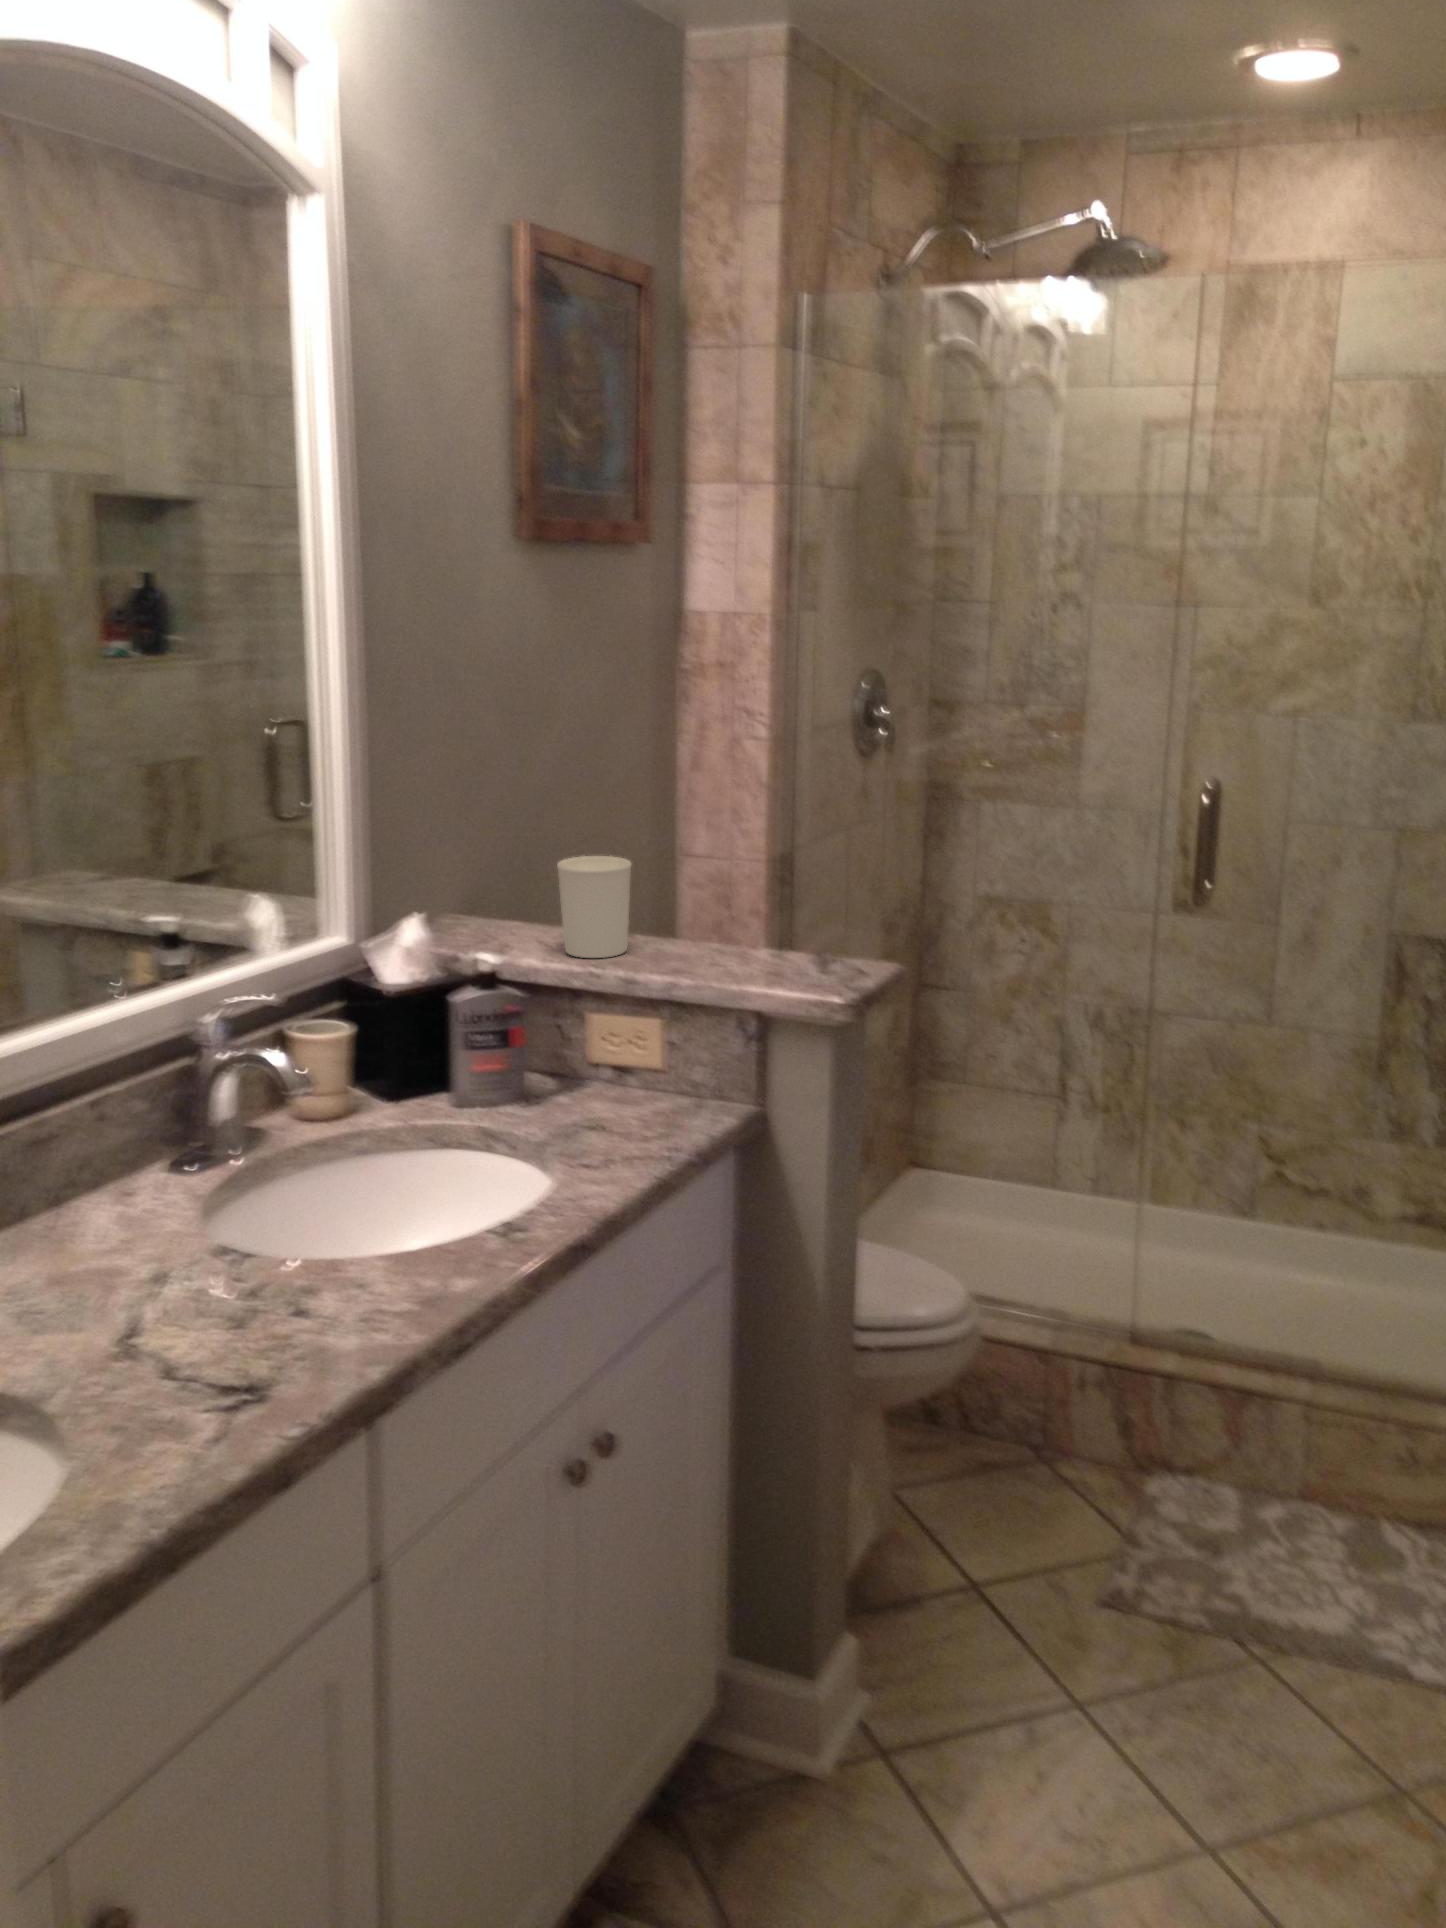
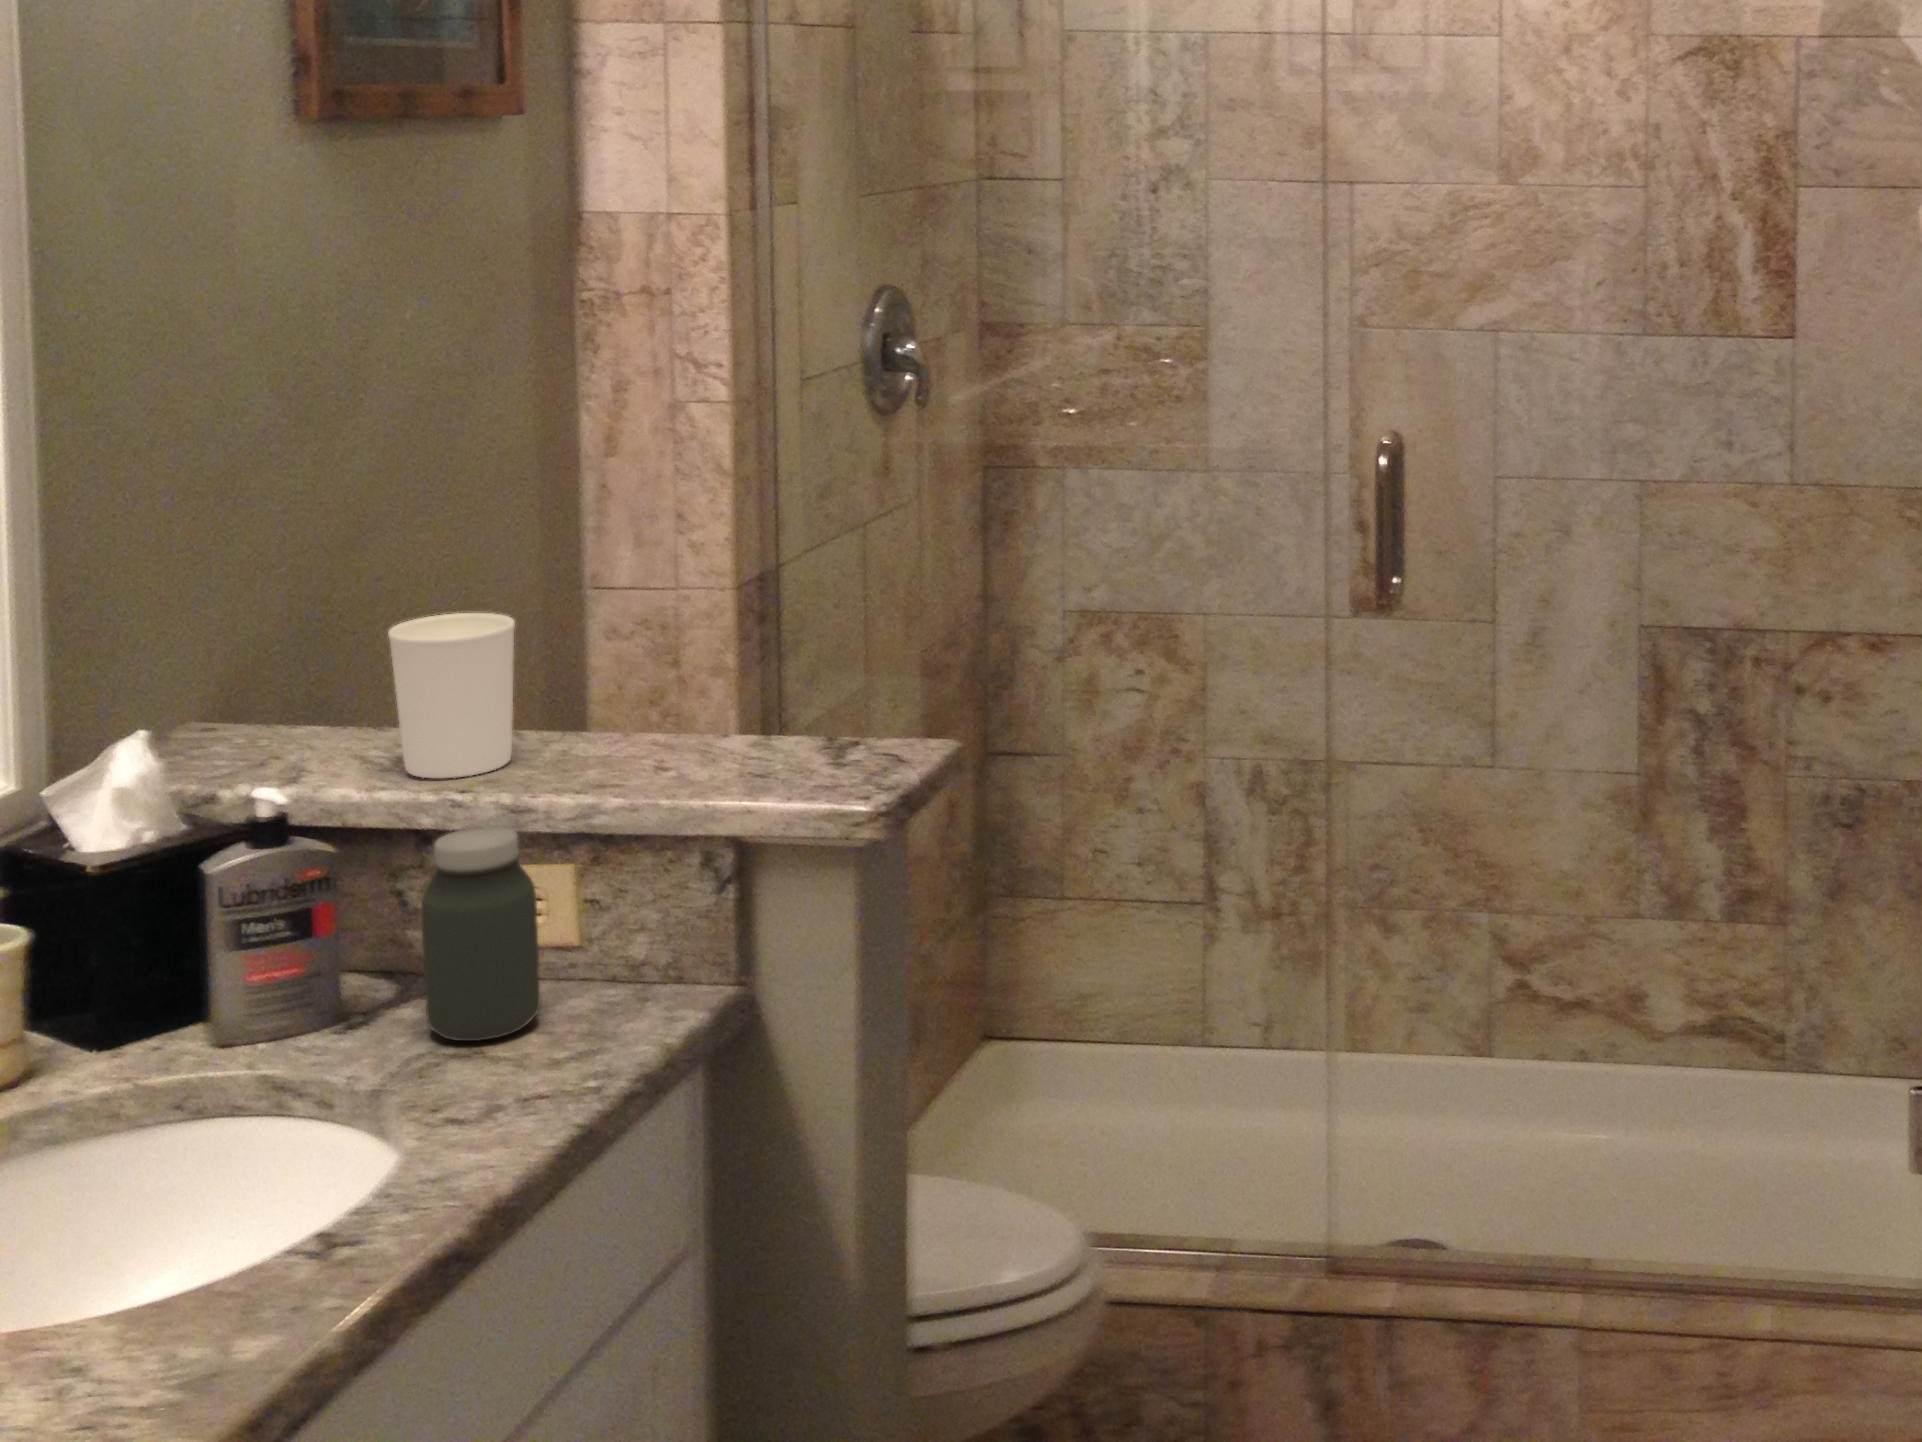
jar: none [570,990,638,1121] -> present [421,827,540,1041]

